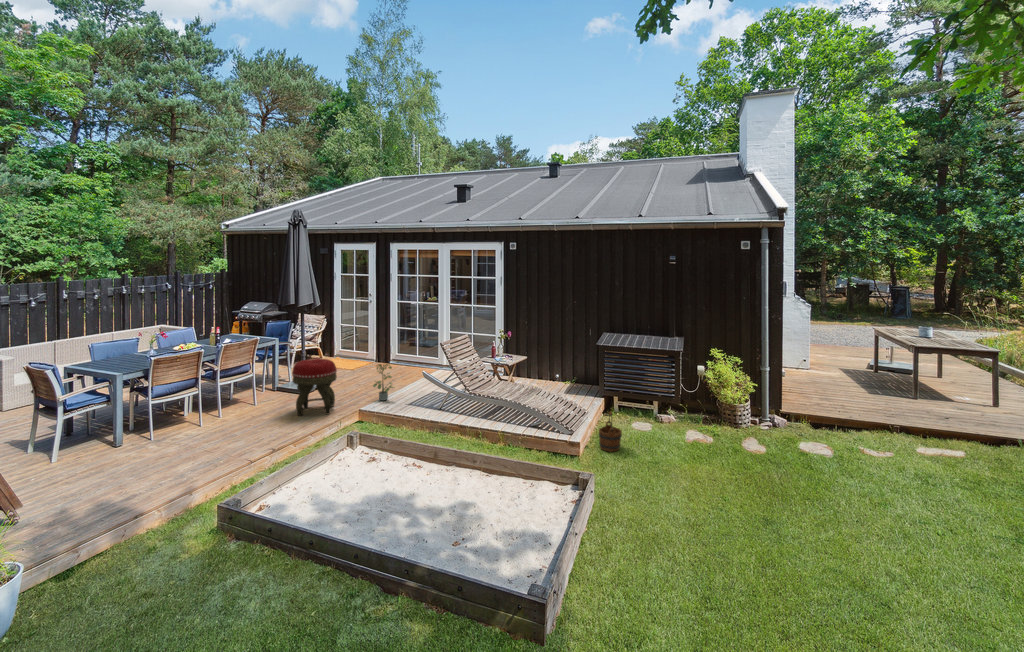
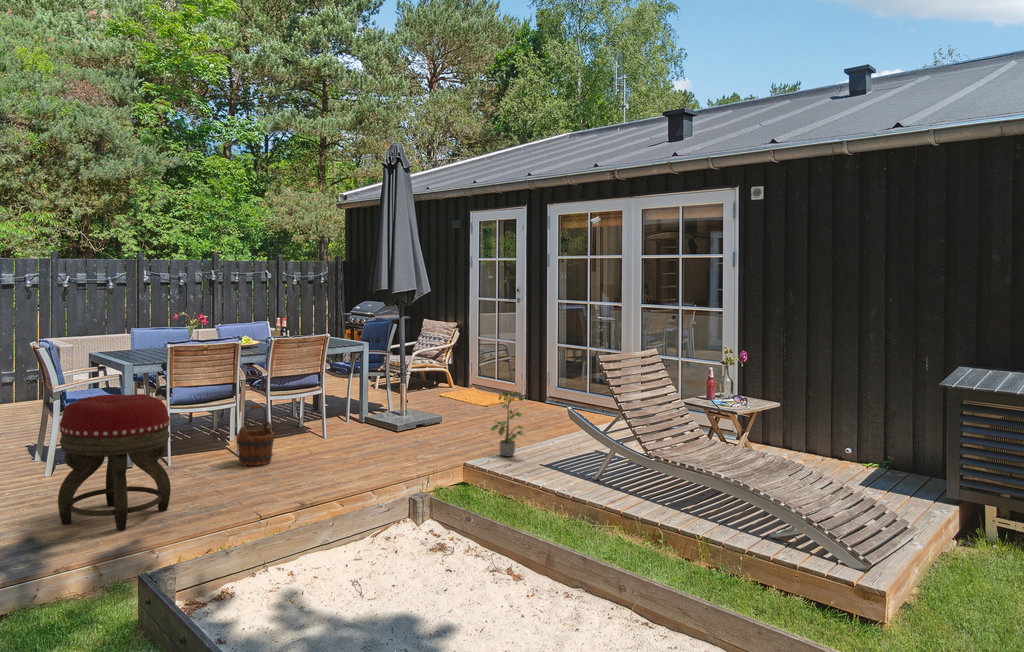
footstool: present [292,358,337,416] -> present [58,394,171,530]
wooden bucket: present [599,412,622,452] -> present [237,405,274,466]

